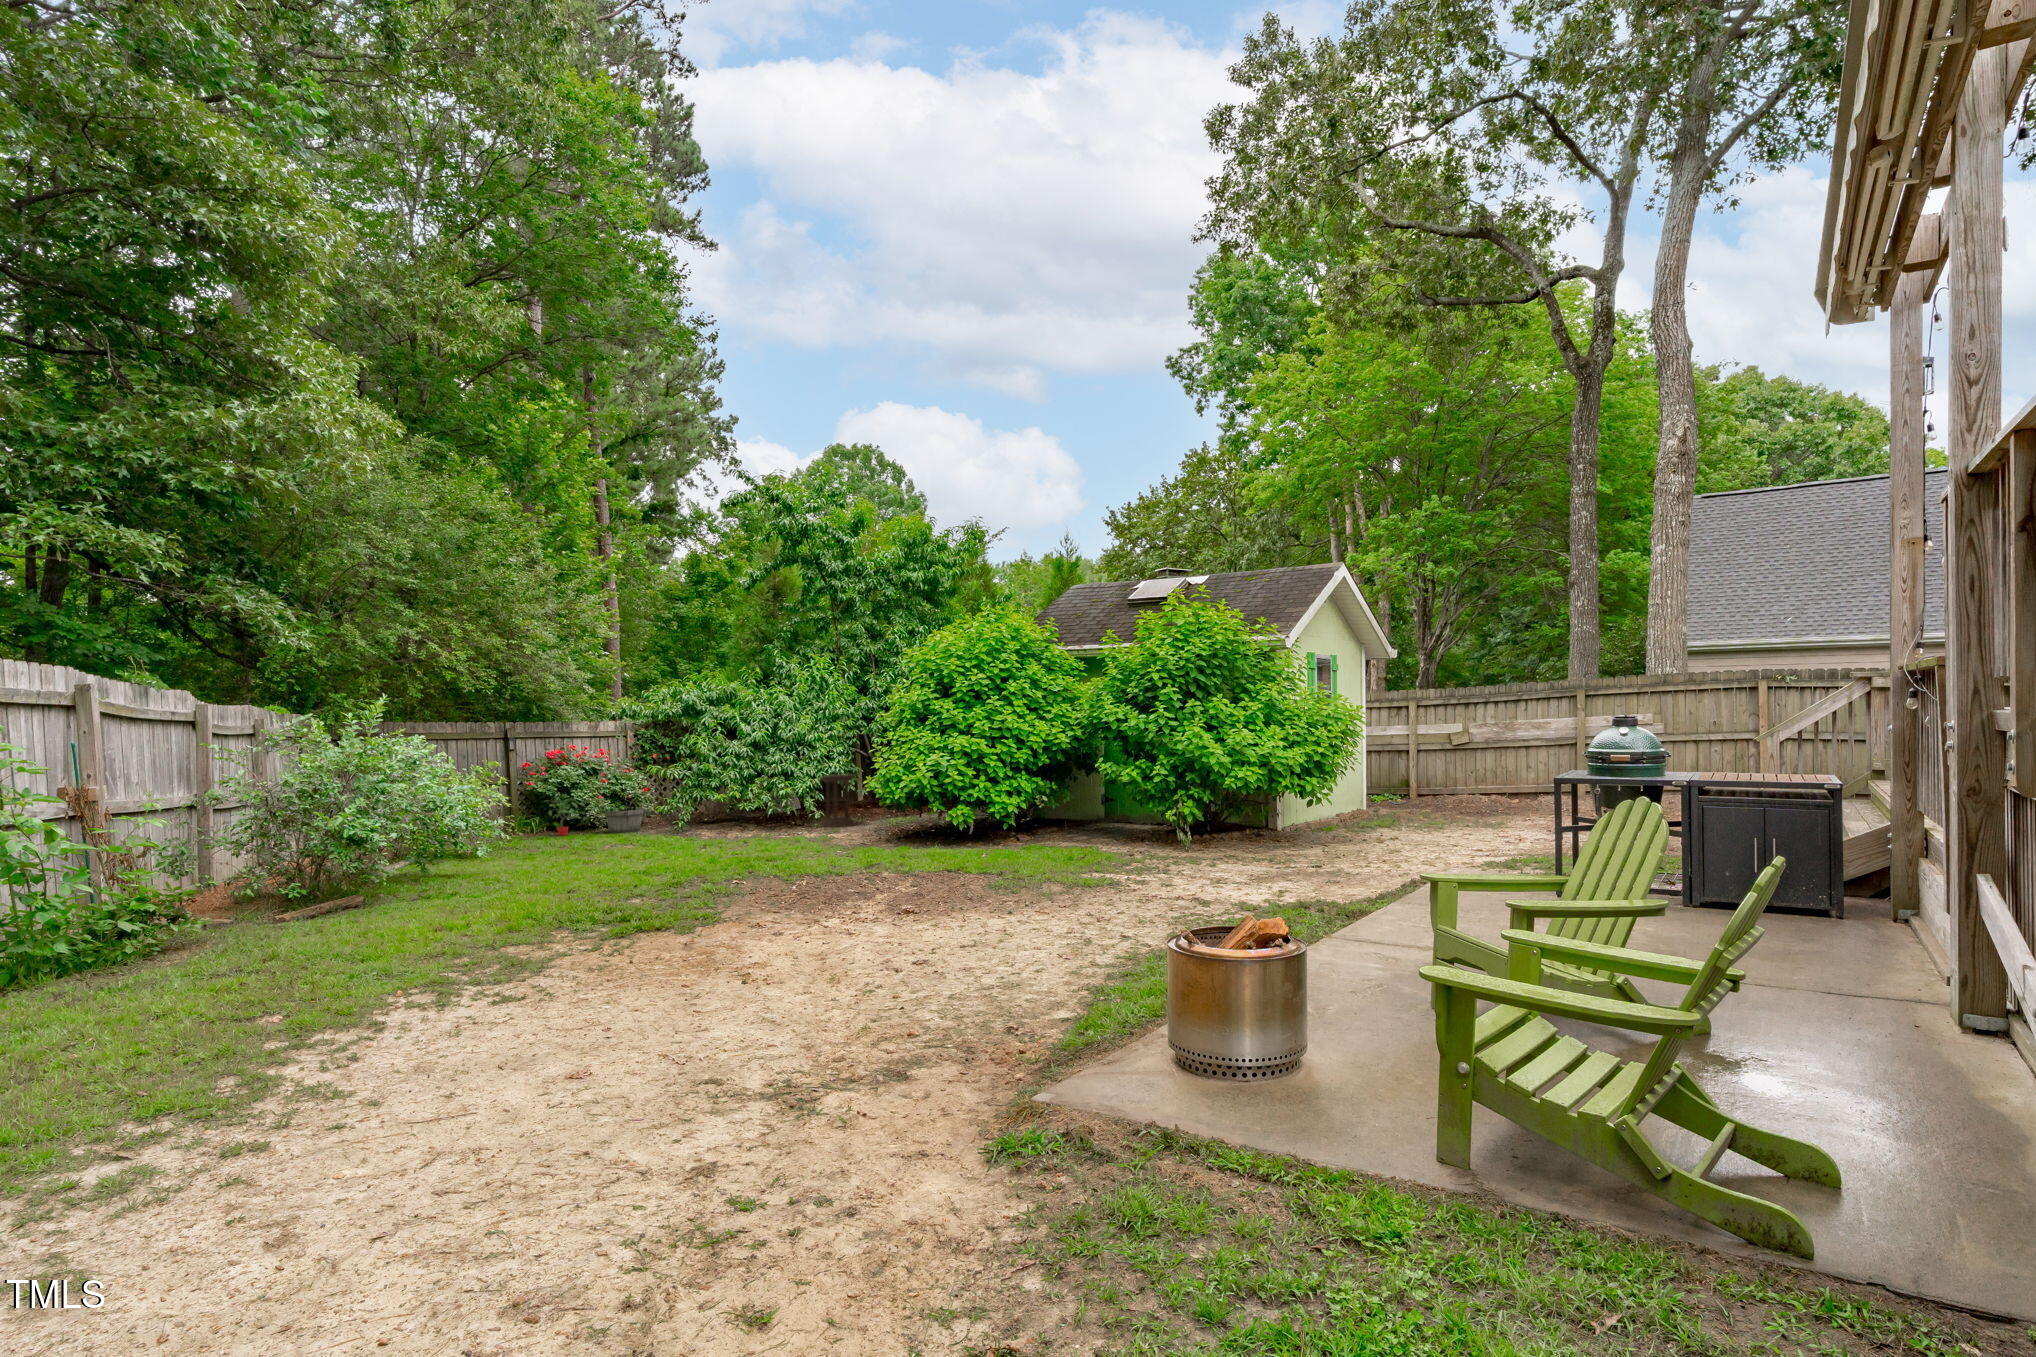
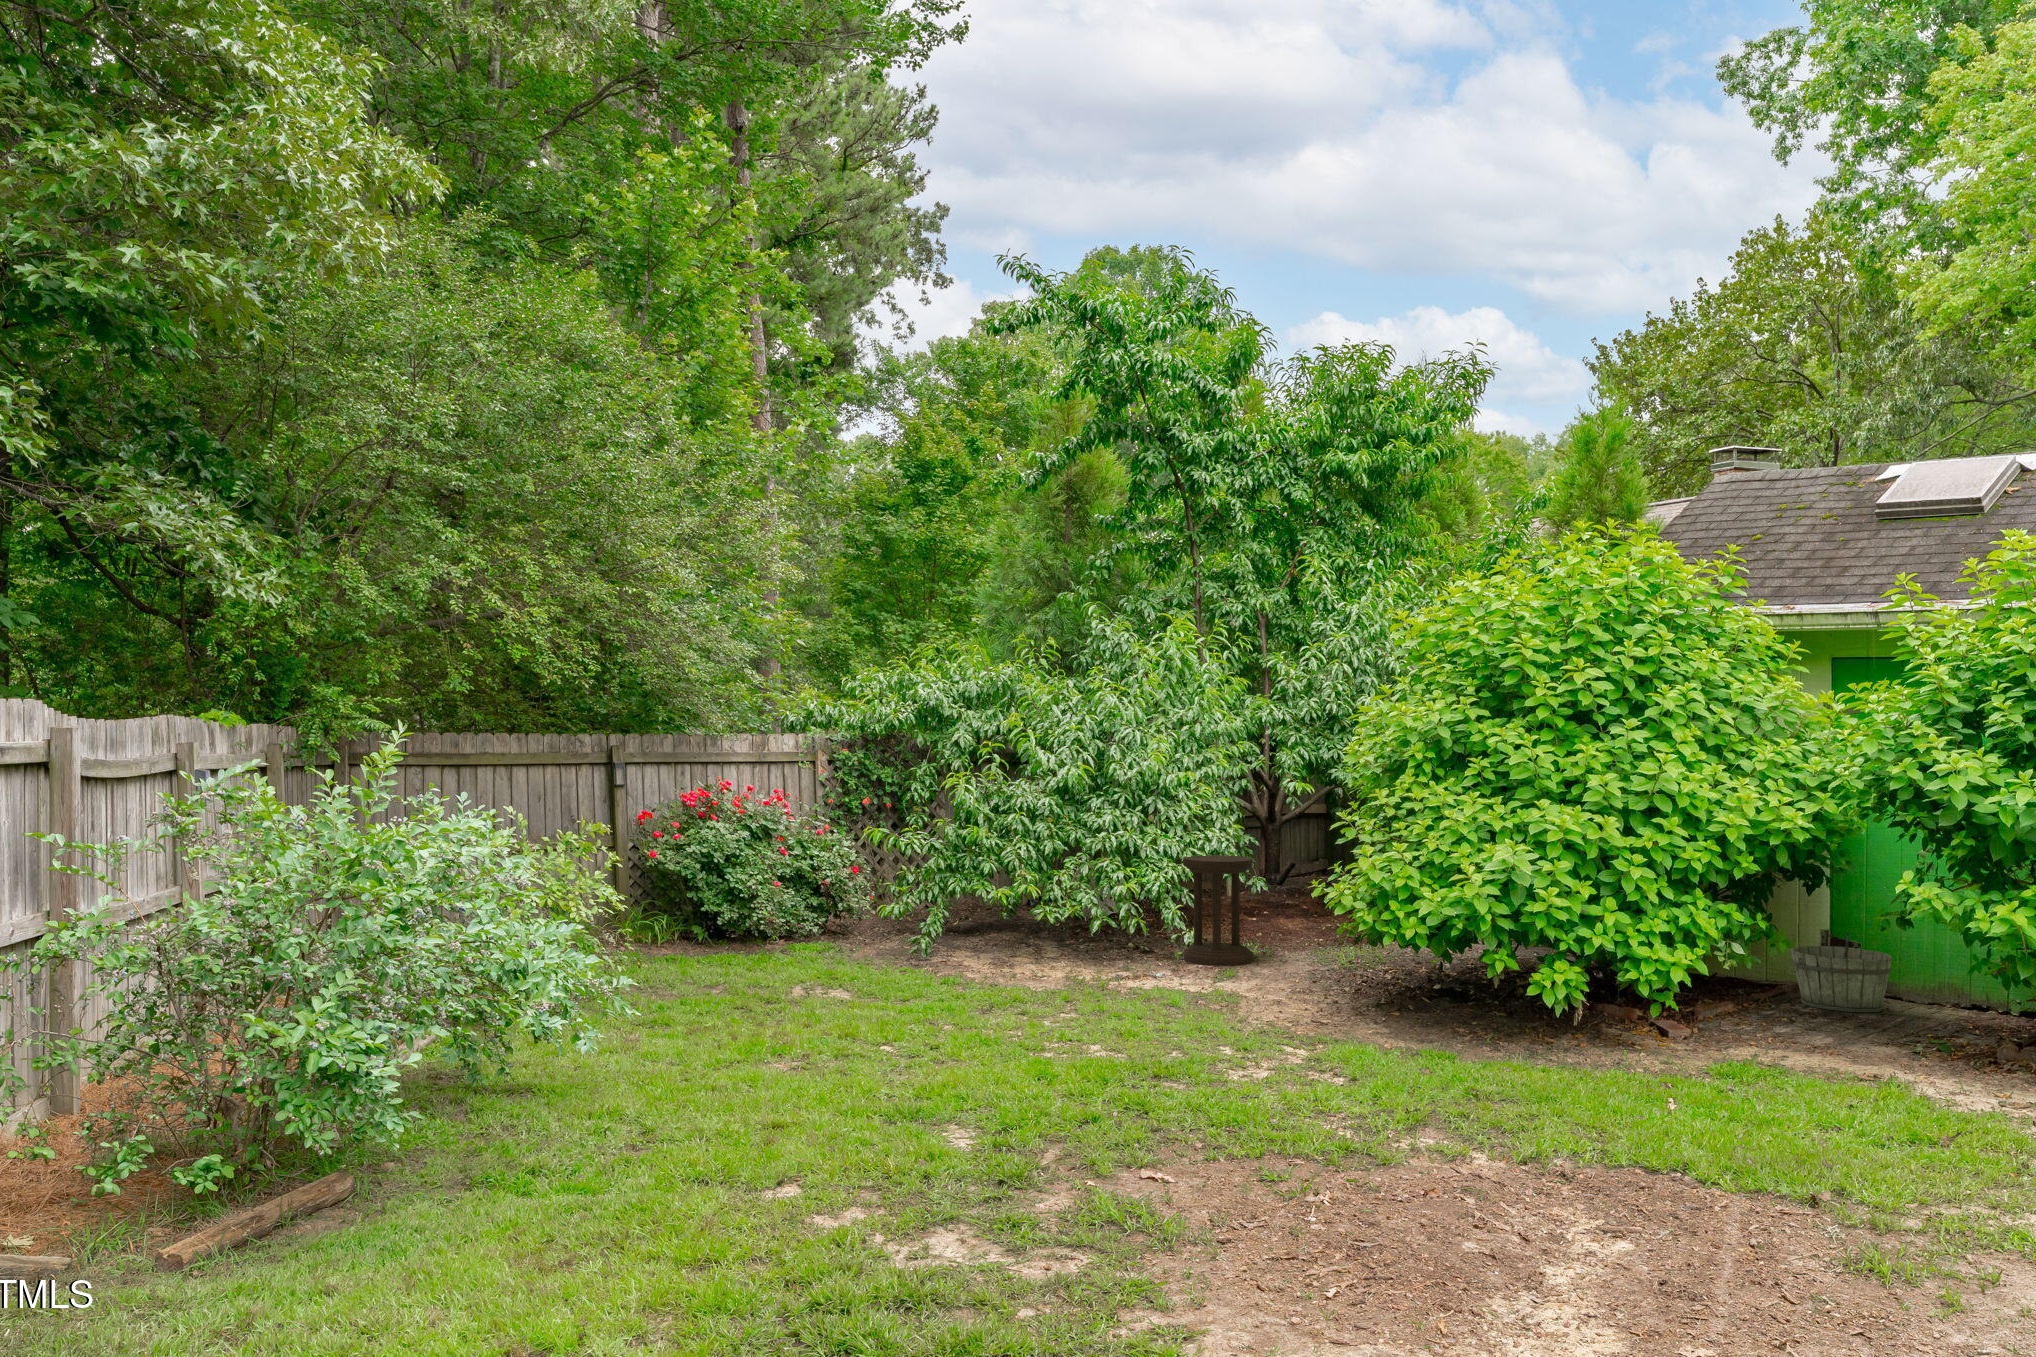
potted plant: present [544,799,584,836] -> none [674,880,754,949]
wooden bucket: present [605,801,644,833] -> present [1791,933,1892,1012]

